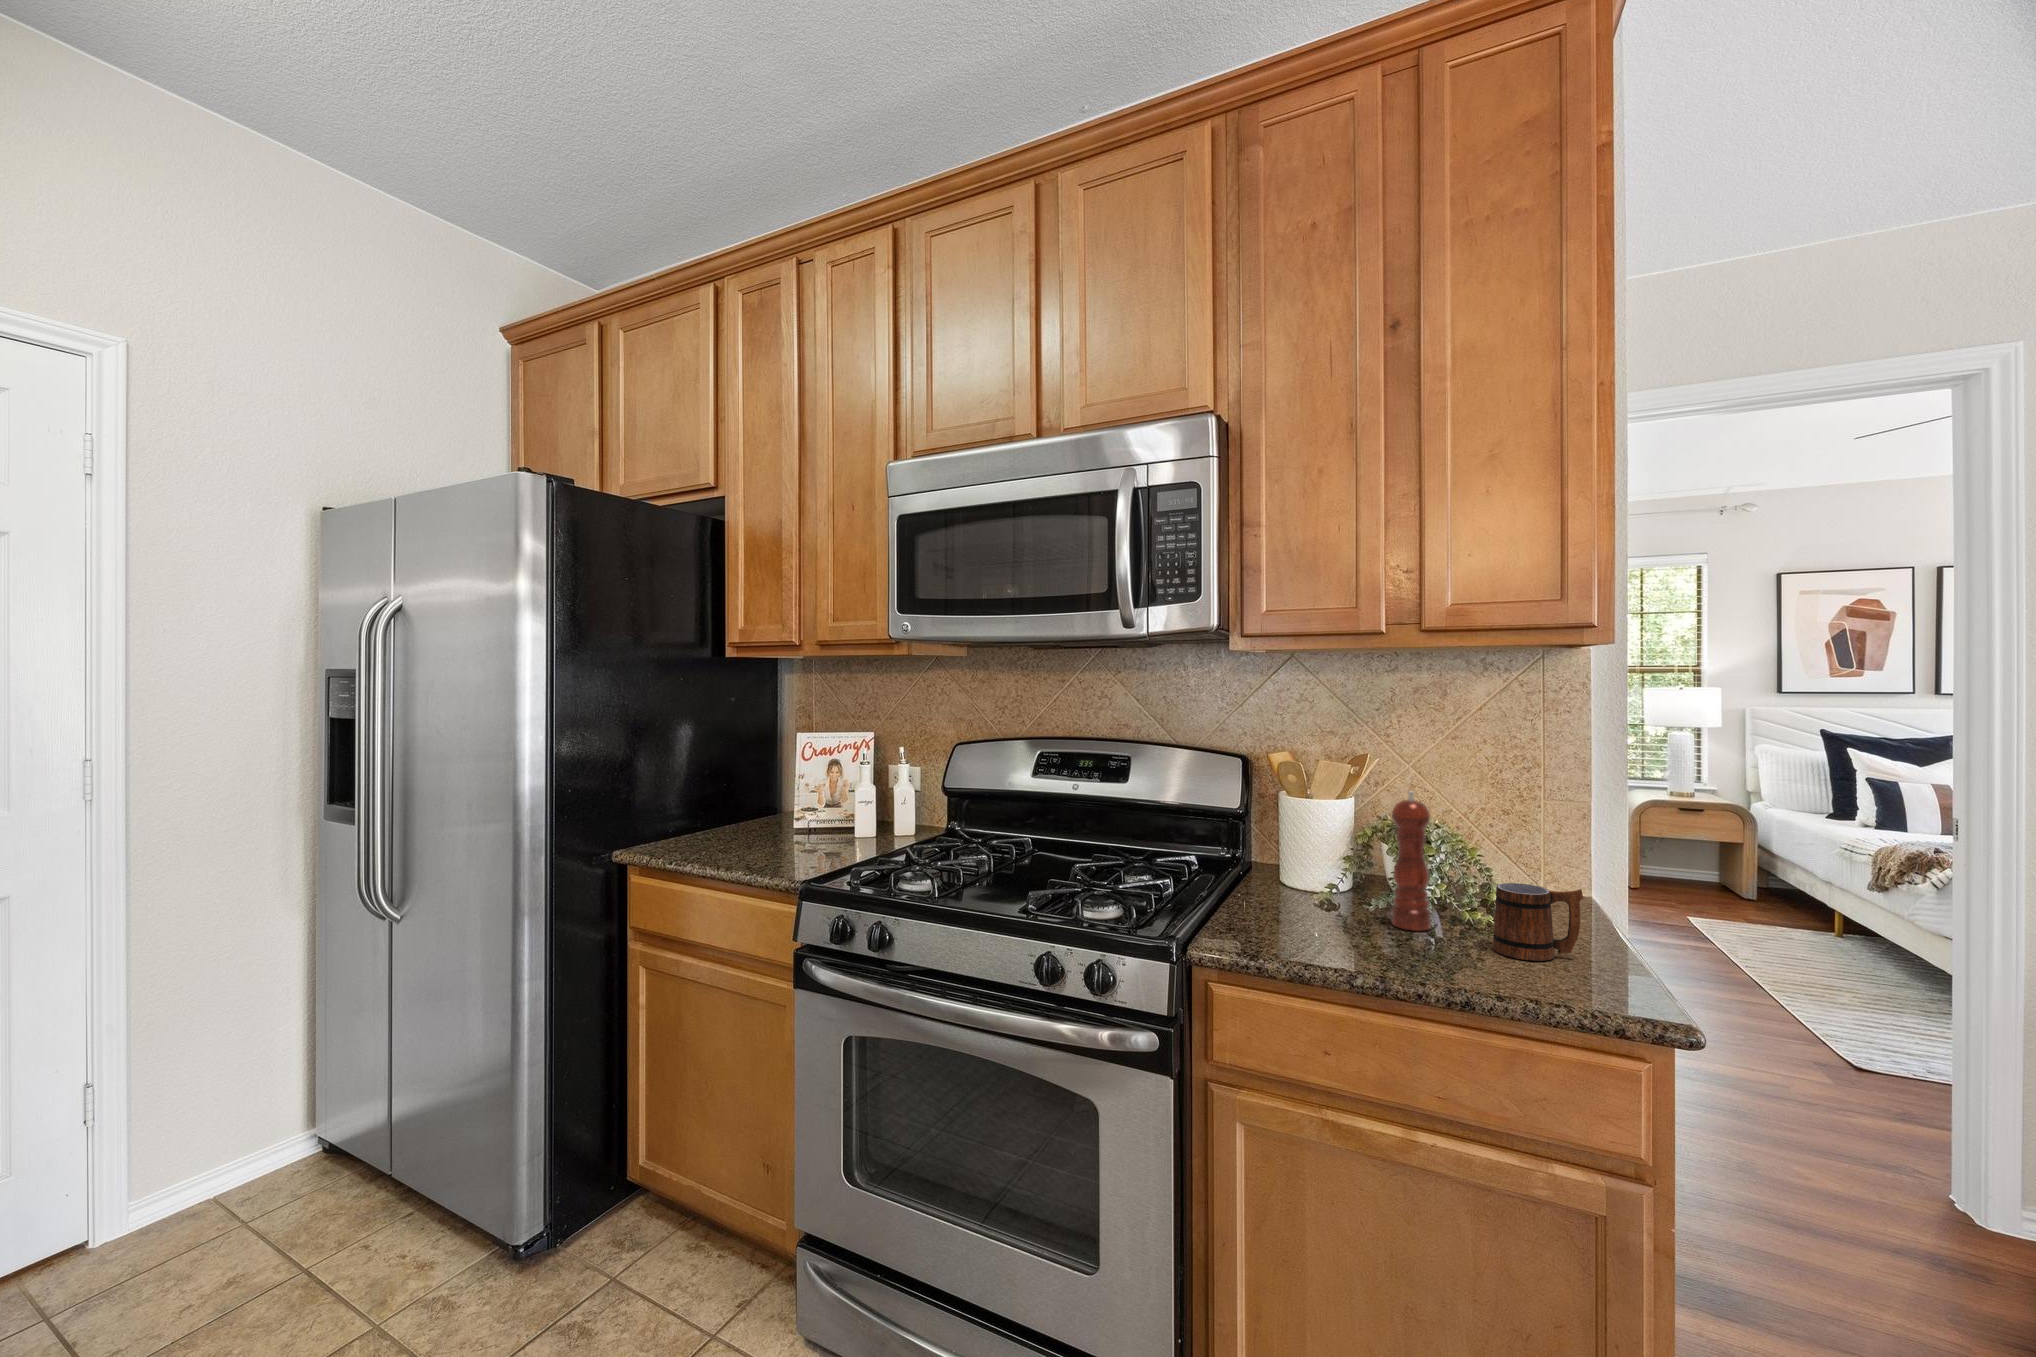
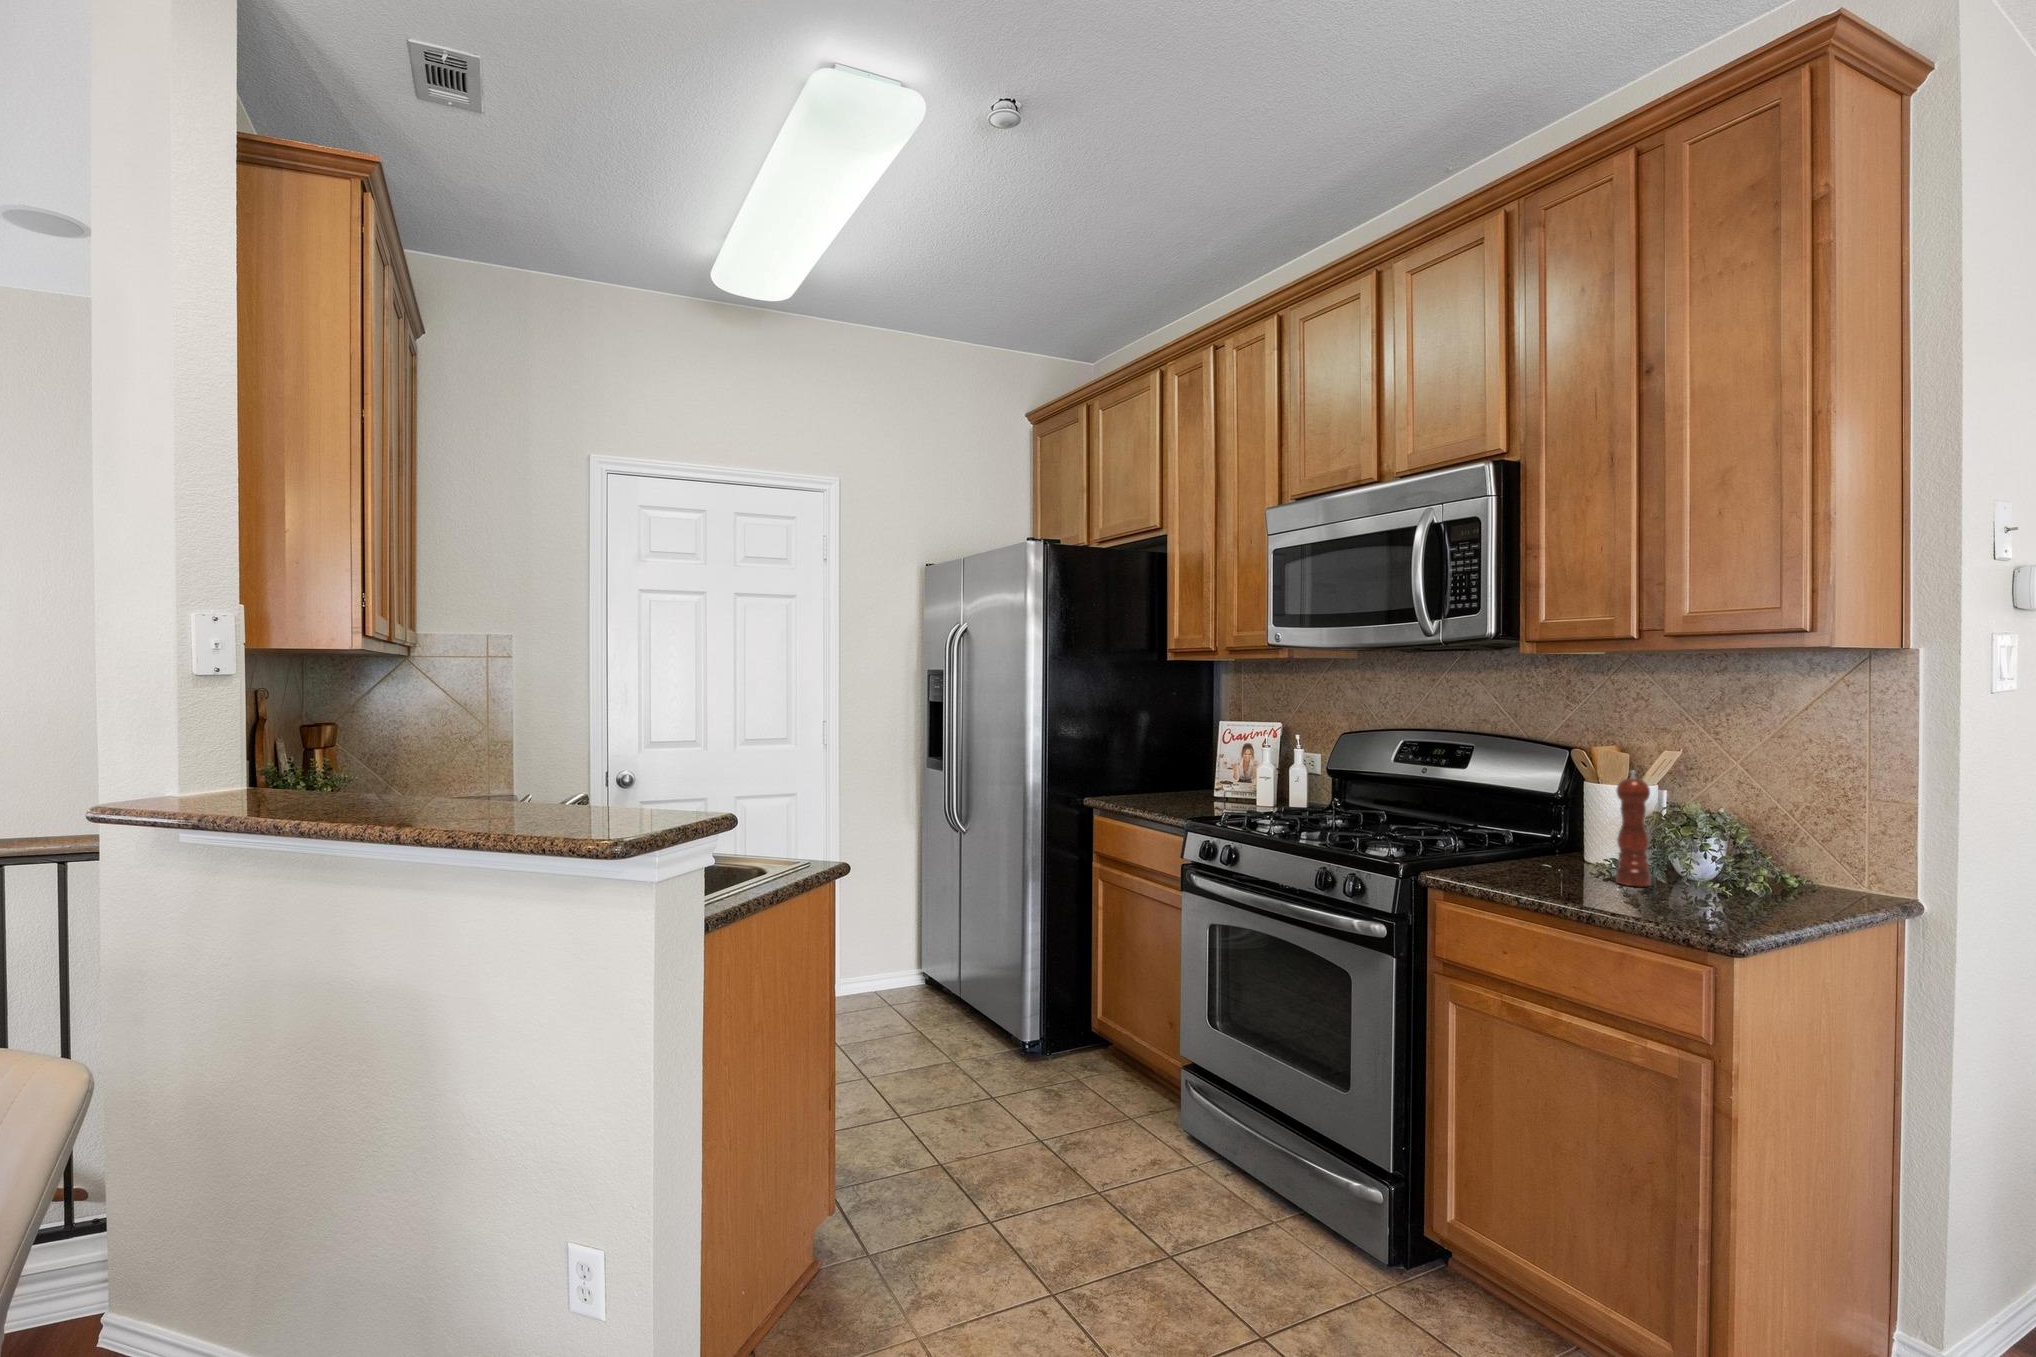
mug: present [1492,883,1583,961] -> none [1672,848,1746,908]

